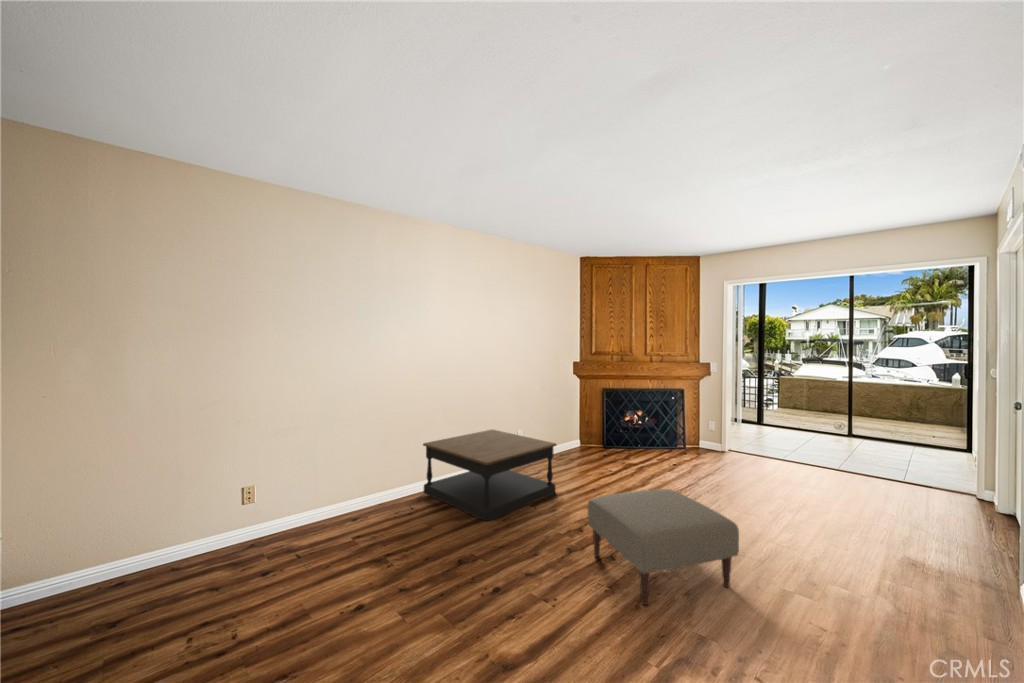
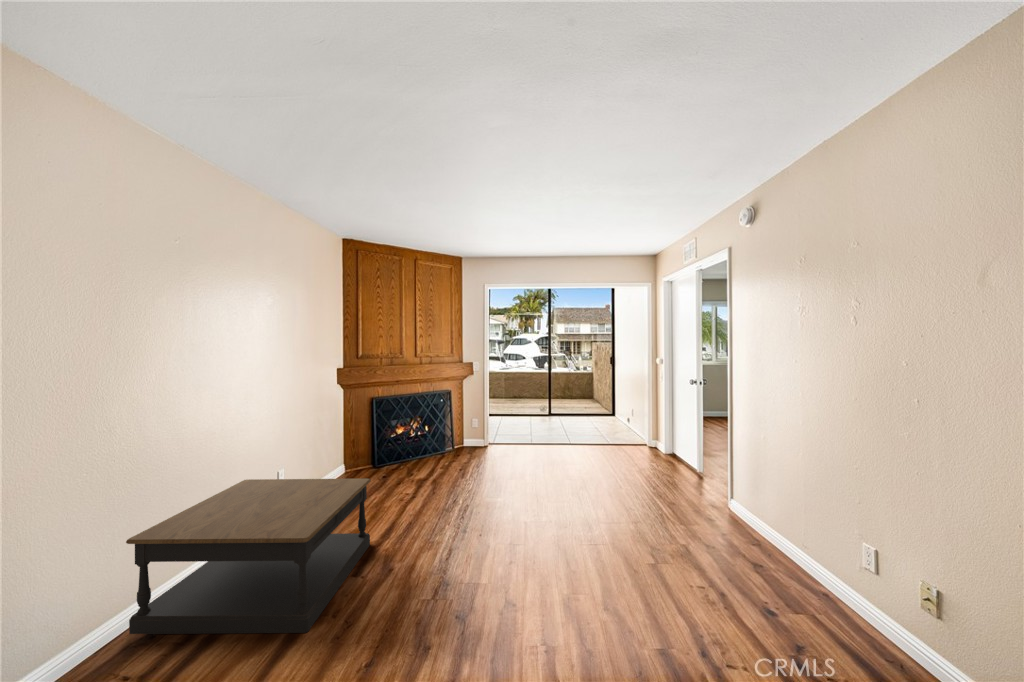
ottoman: present [588,489,739,605] -> none [482,500,629,645]

